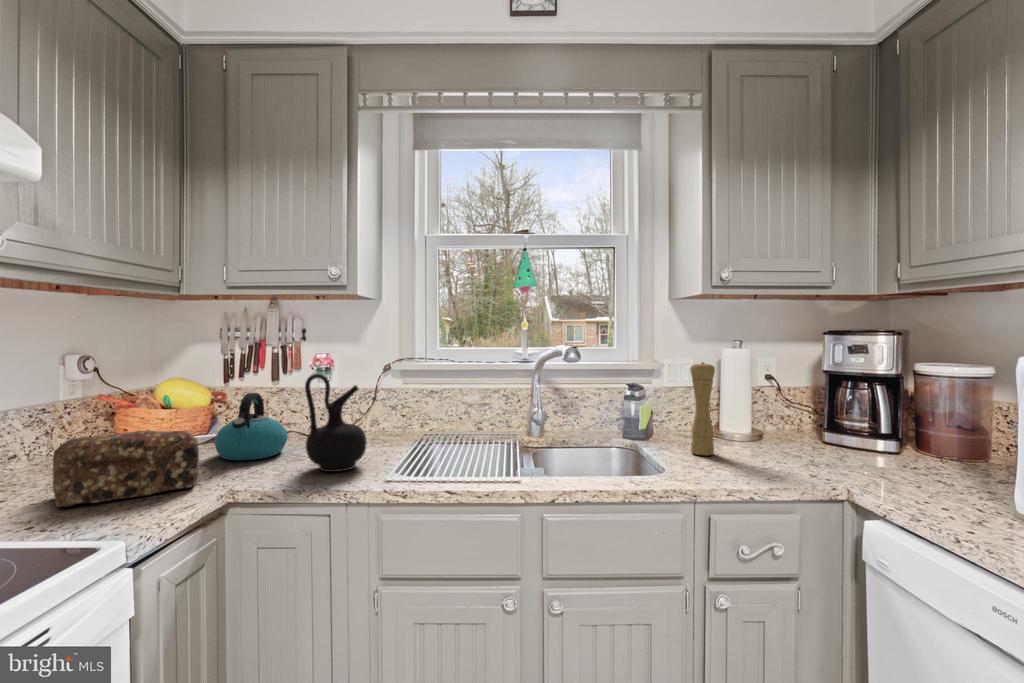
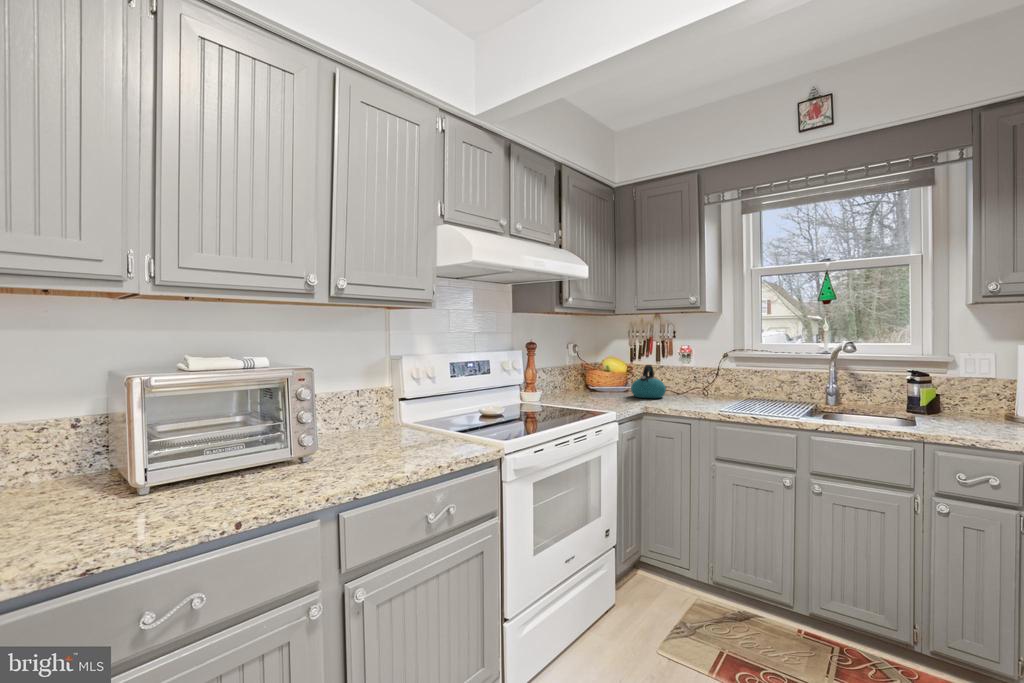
pepper mill: present [690,362,715,455] -> none [959,354,983,425]
ceramic jug: present [305,374,367,472] -> none [676,354,708,405]
bread loaf: present [53,430,199,507] -> none [578,376,629,403]

